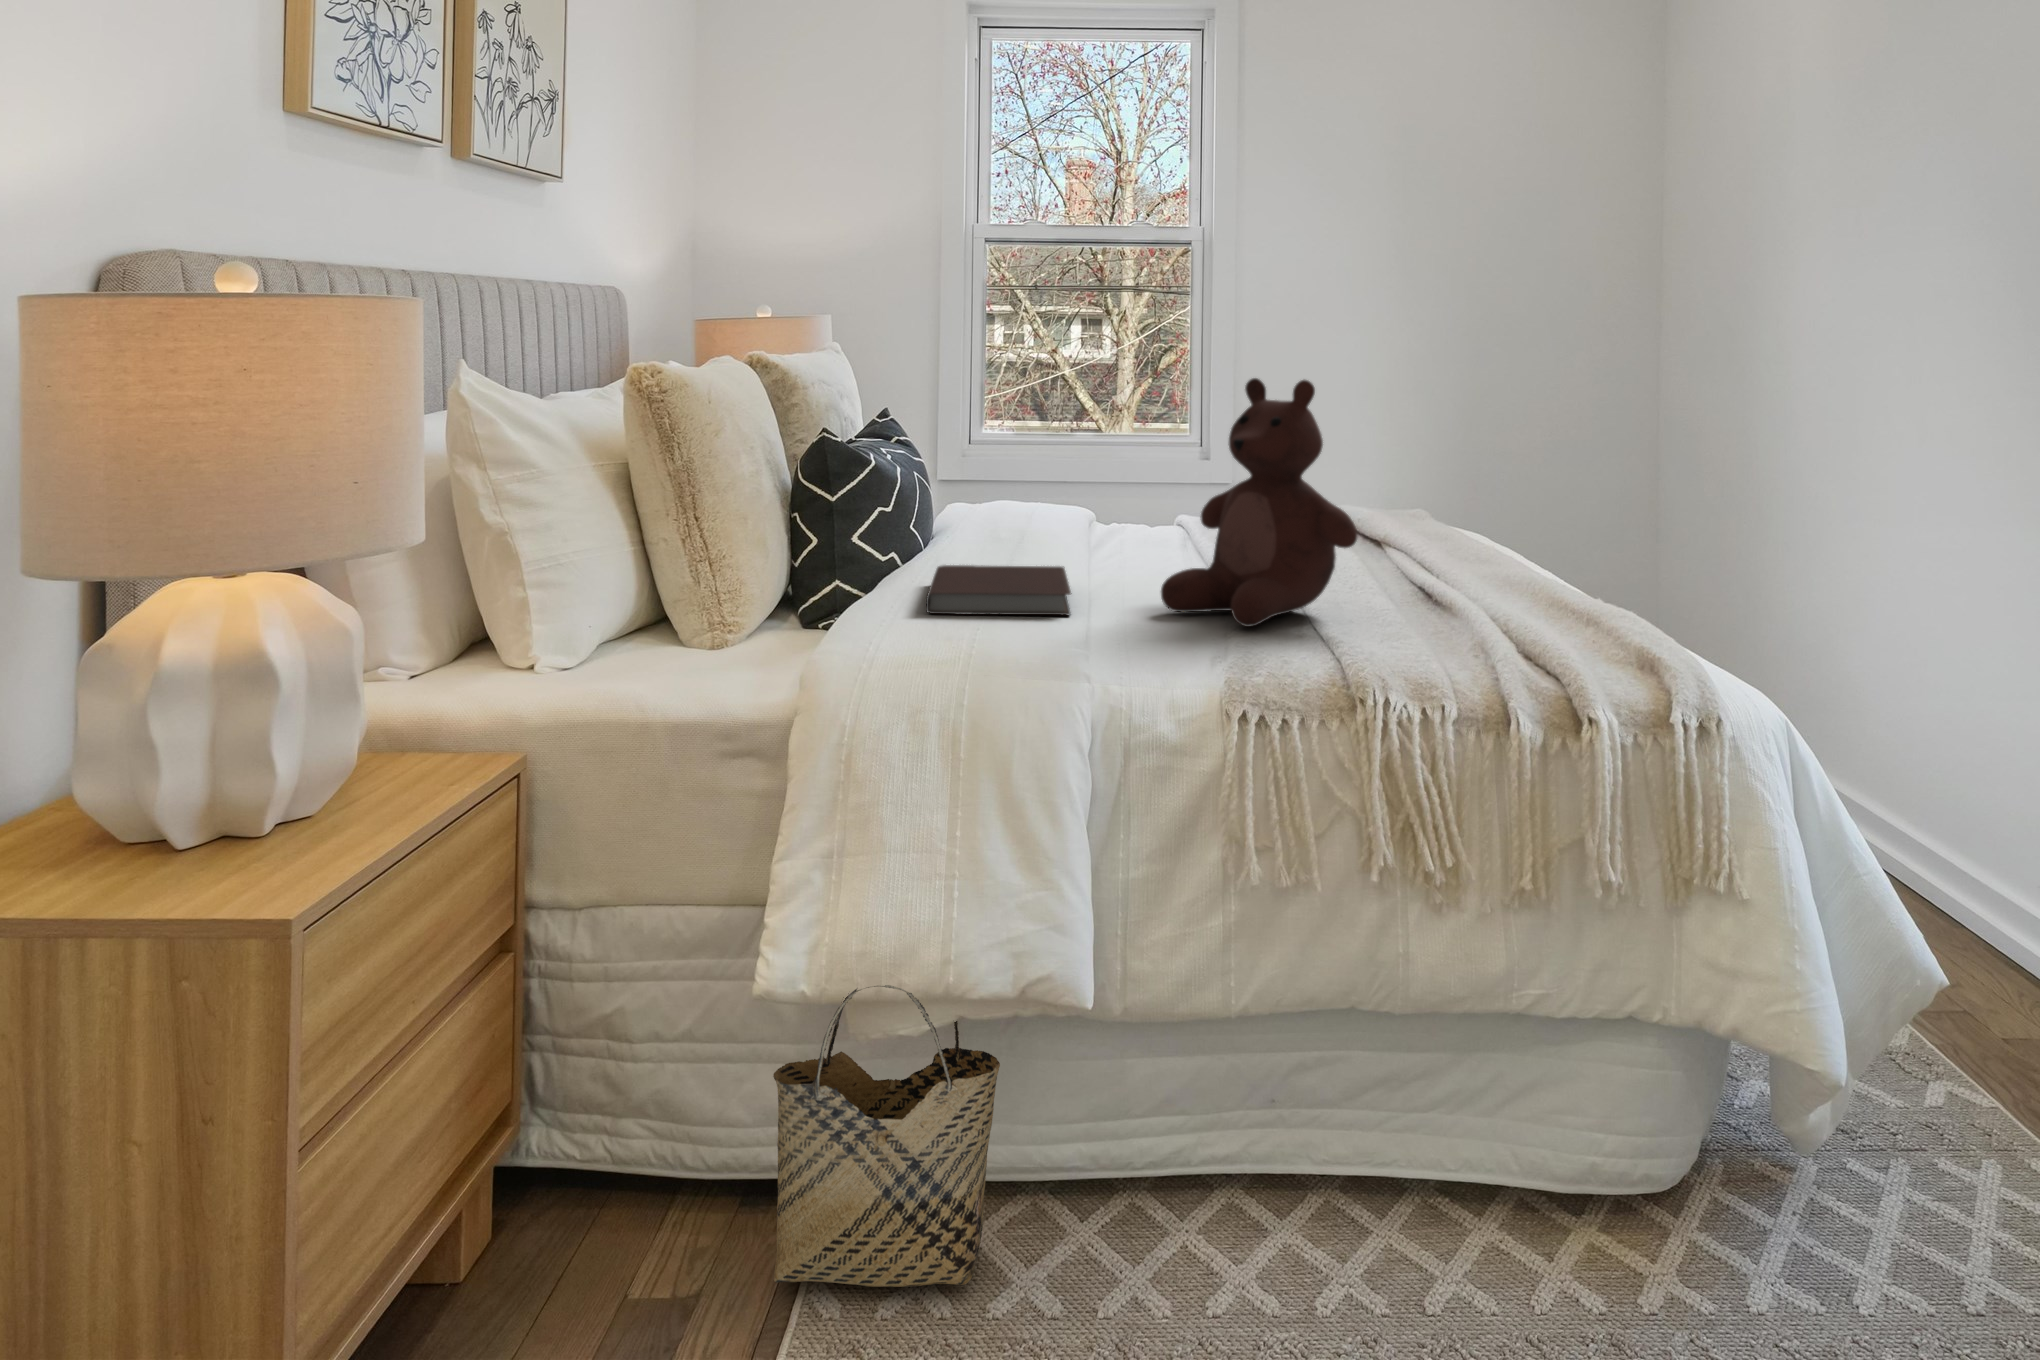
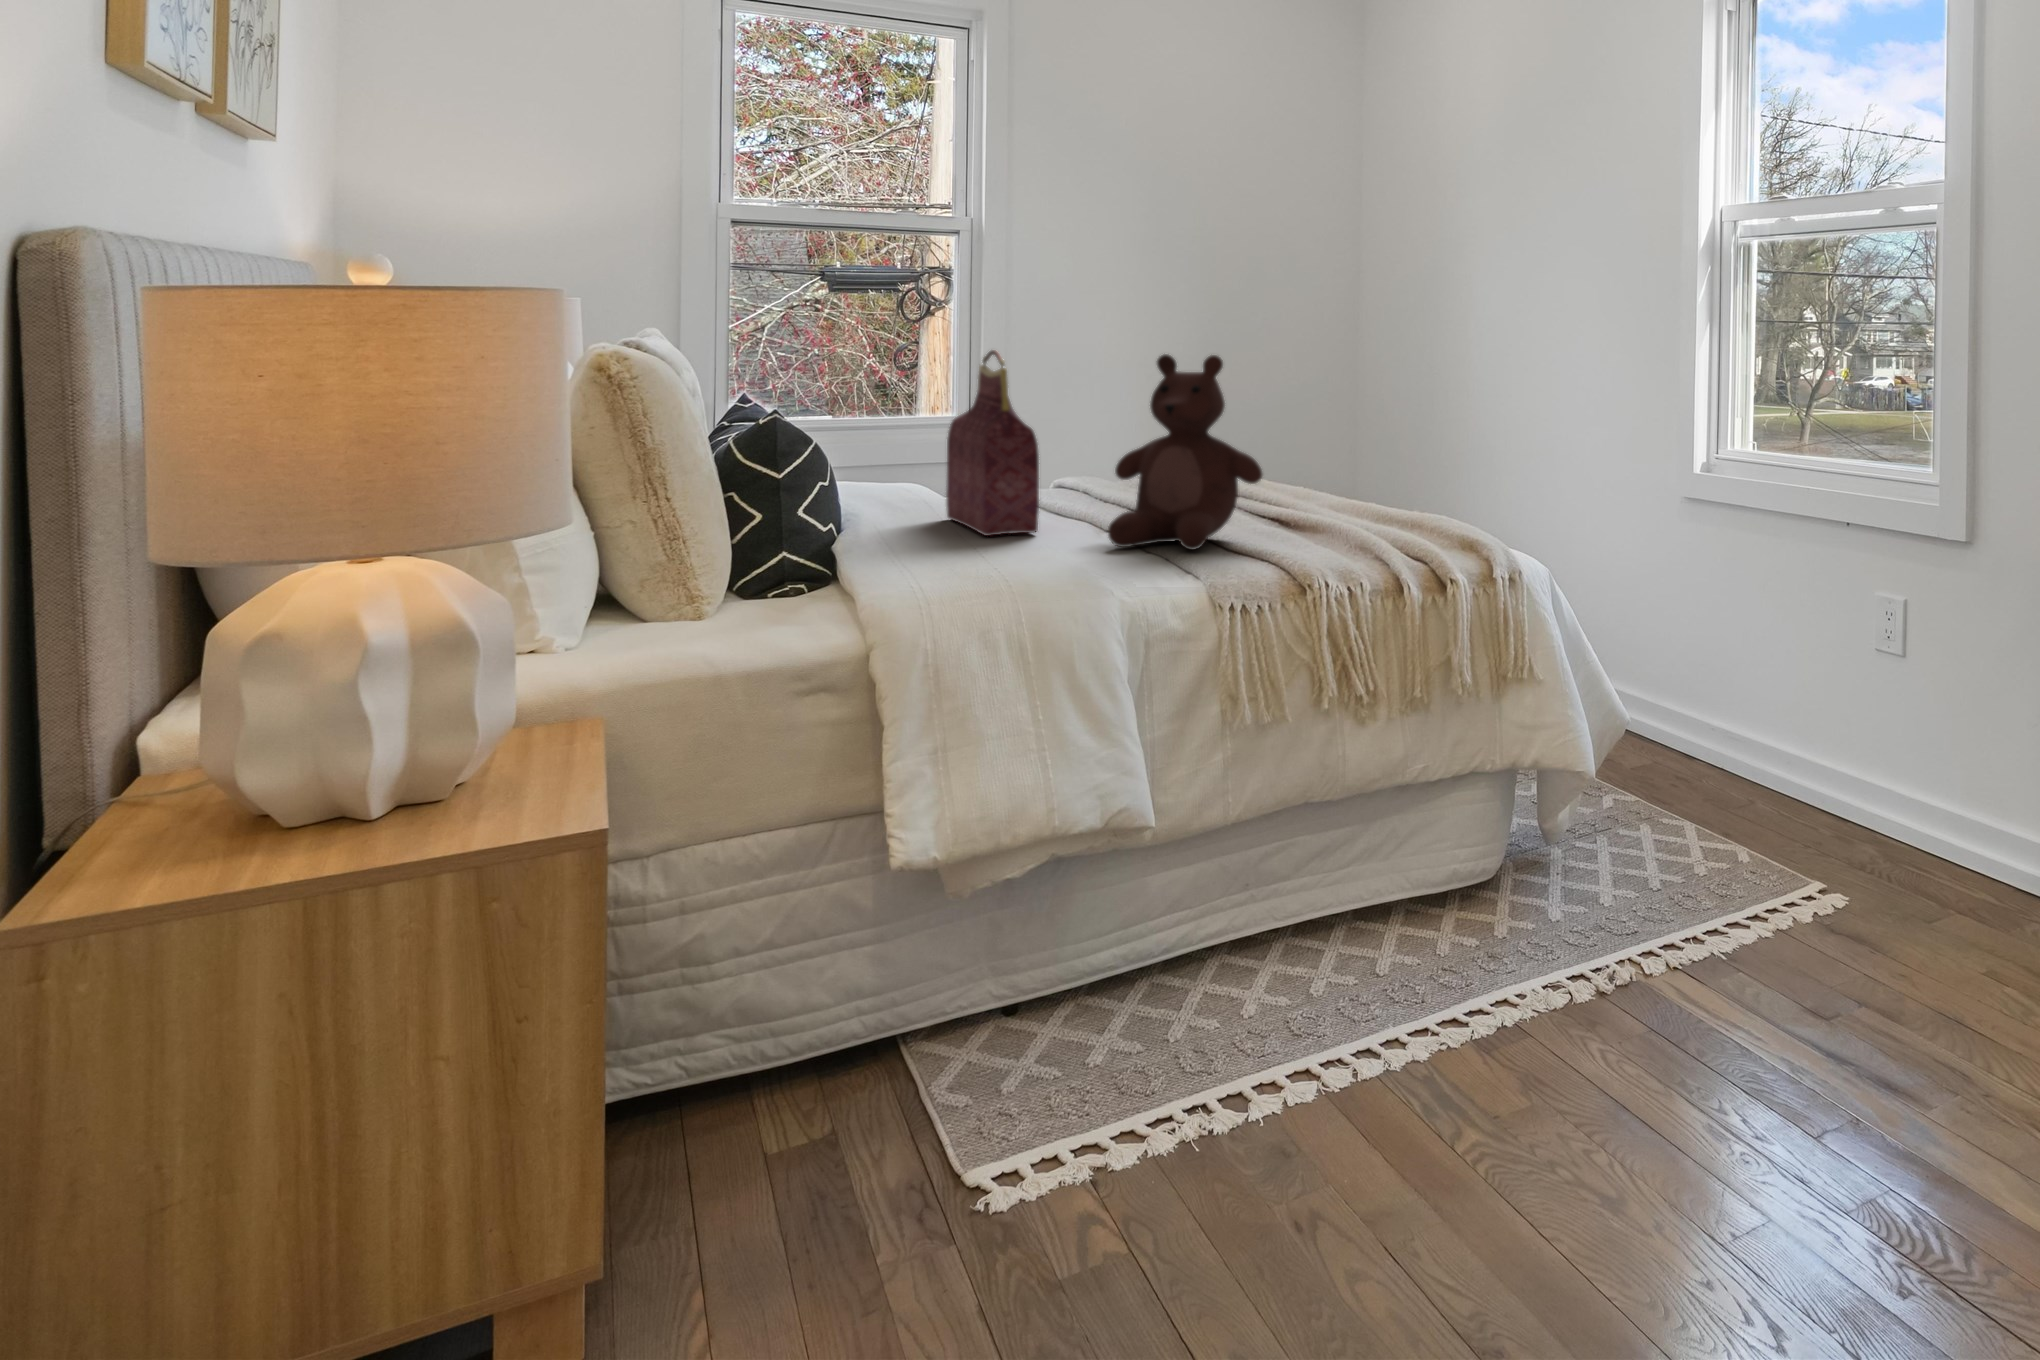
handbag: none [1066,372,1135,581] -> present [946,350,1039,536]
notebook: present [926,565,1072,615] -> none [872,524,1045,569]
woven basket: present [773,985,1000,1287] -> none [893,820,1072,1099]

